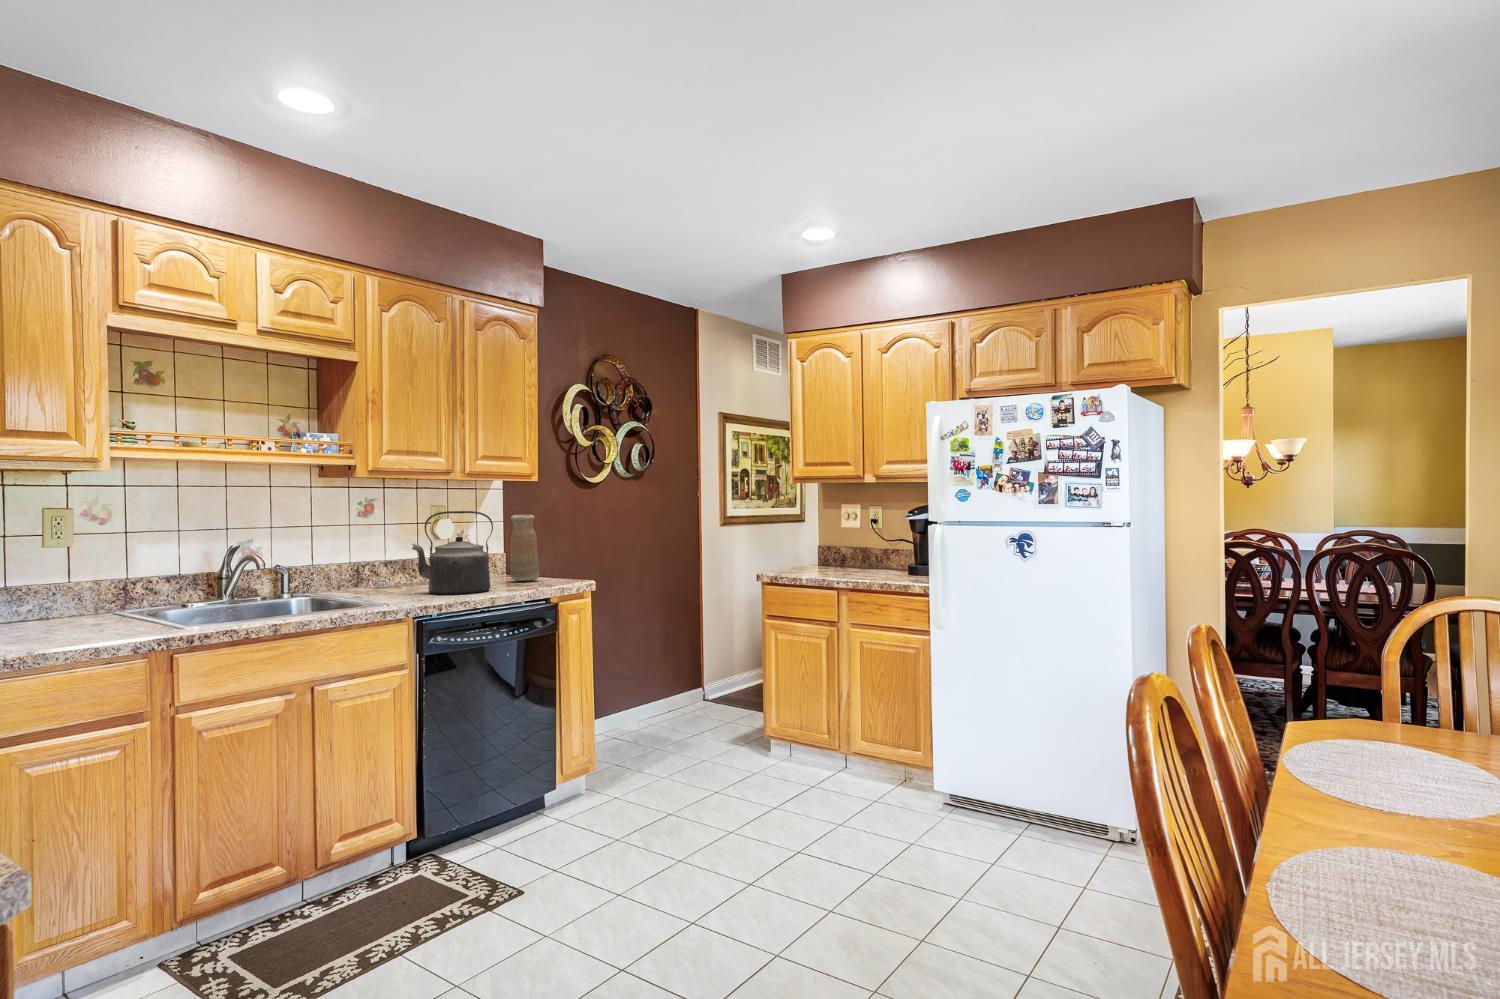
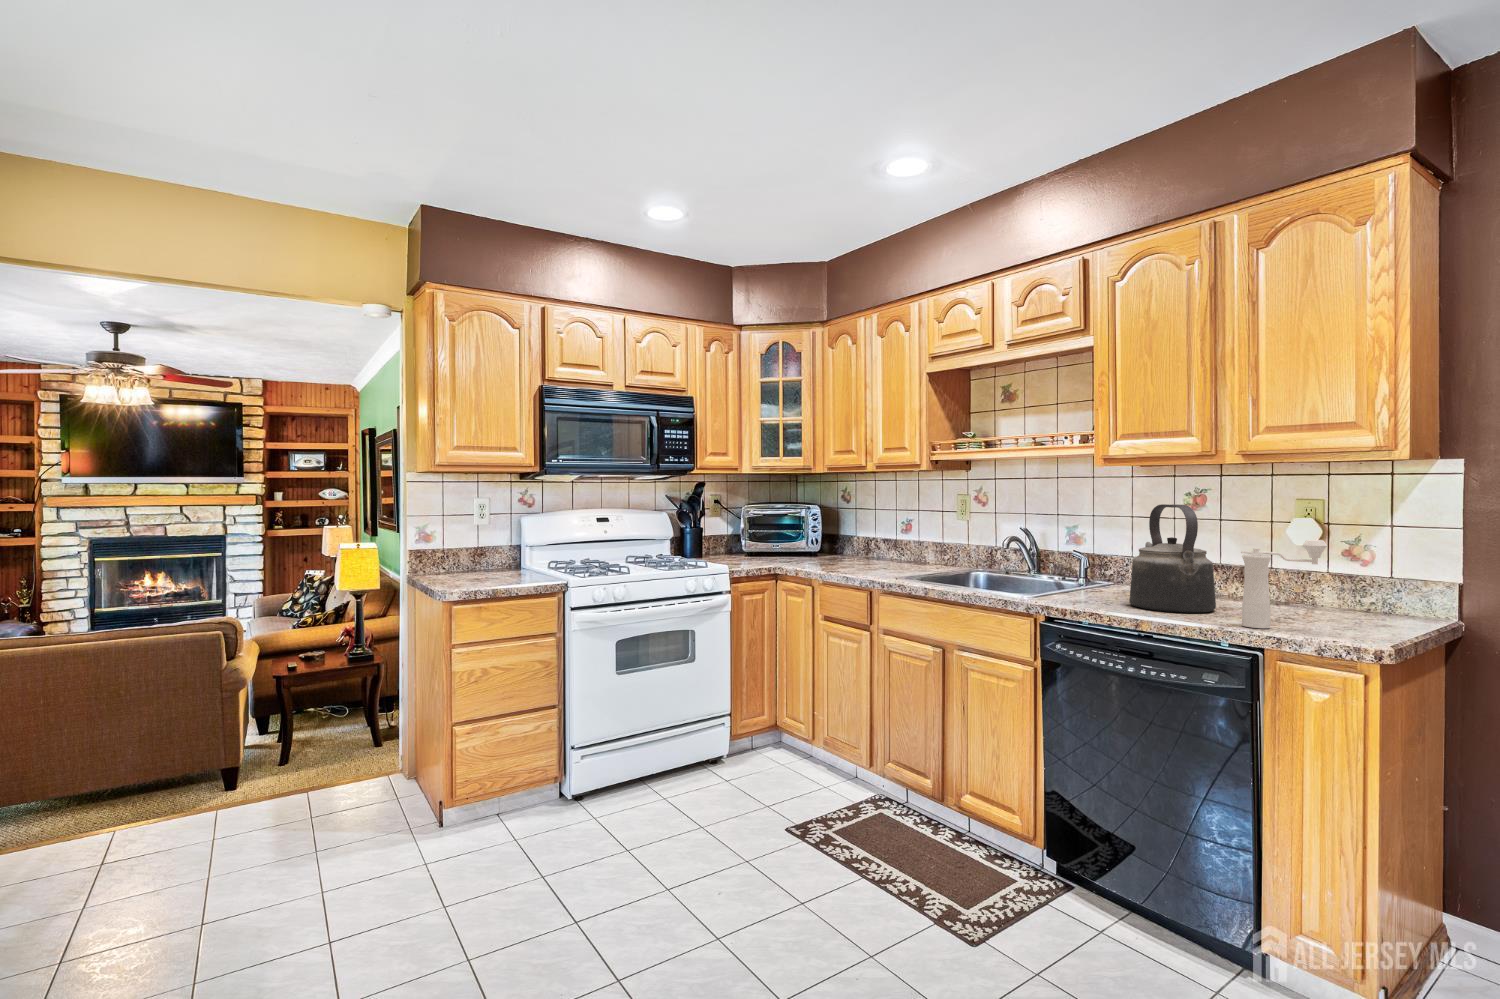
vase: present [511,515,539,581] -> none [1328,515,1387,626]
pepper mill: none [536,529,566,587] -> present [1241,540,1327,628]

